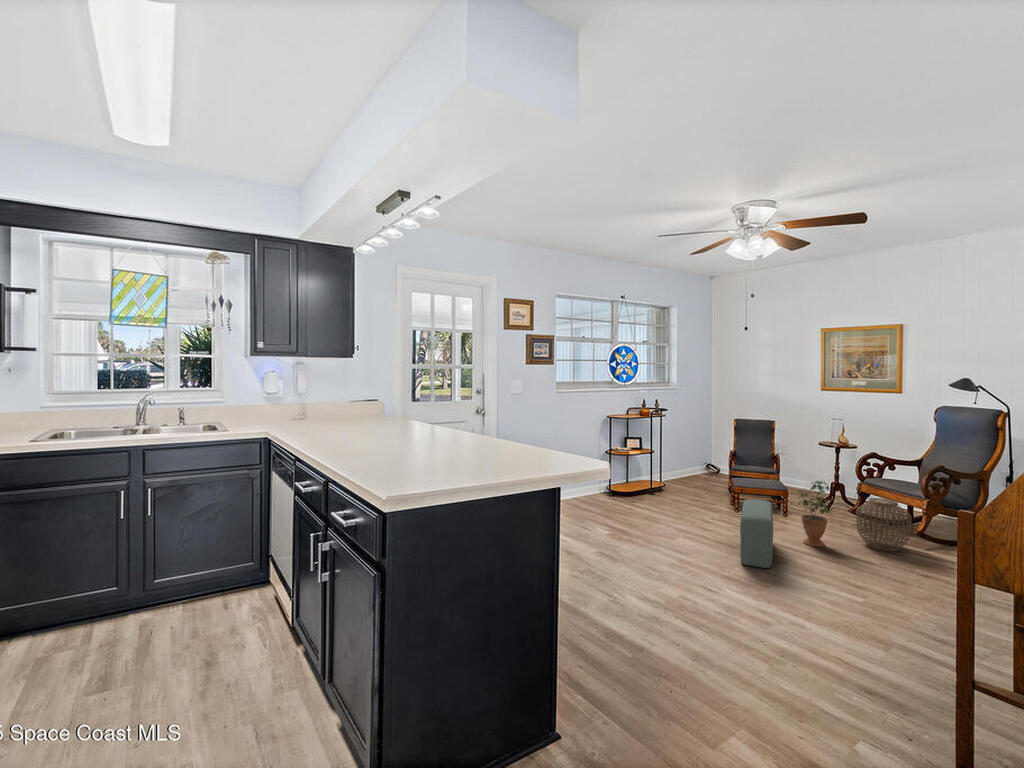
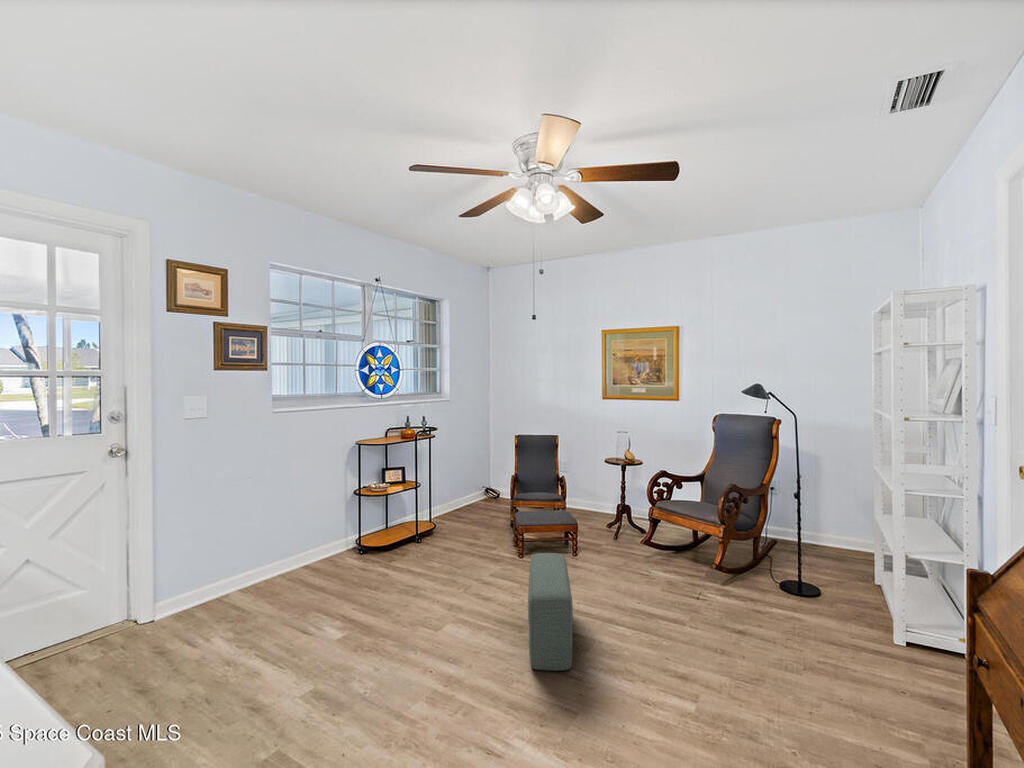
potted plant: present [797,481,829,547] -> none [593,513,631,607]
woven basket: present [856,498,911,551] -> none [658,531,716,598]

